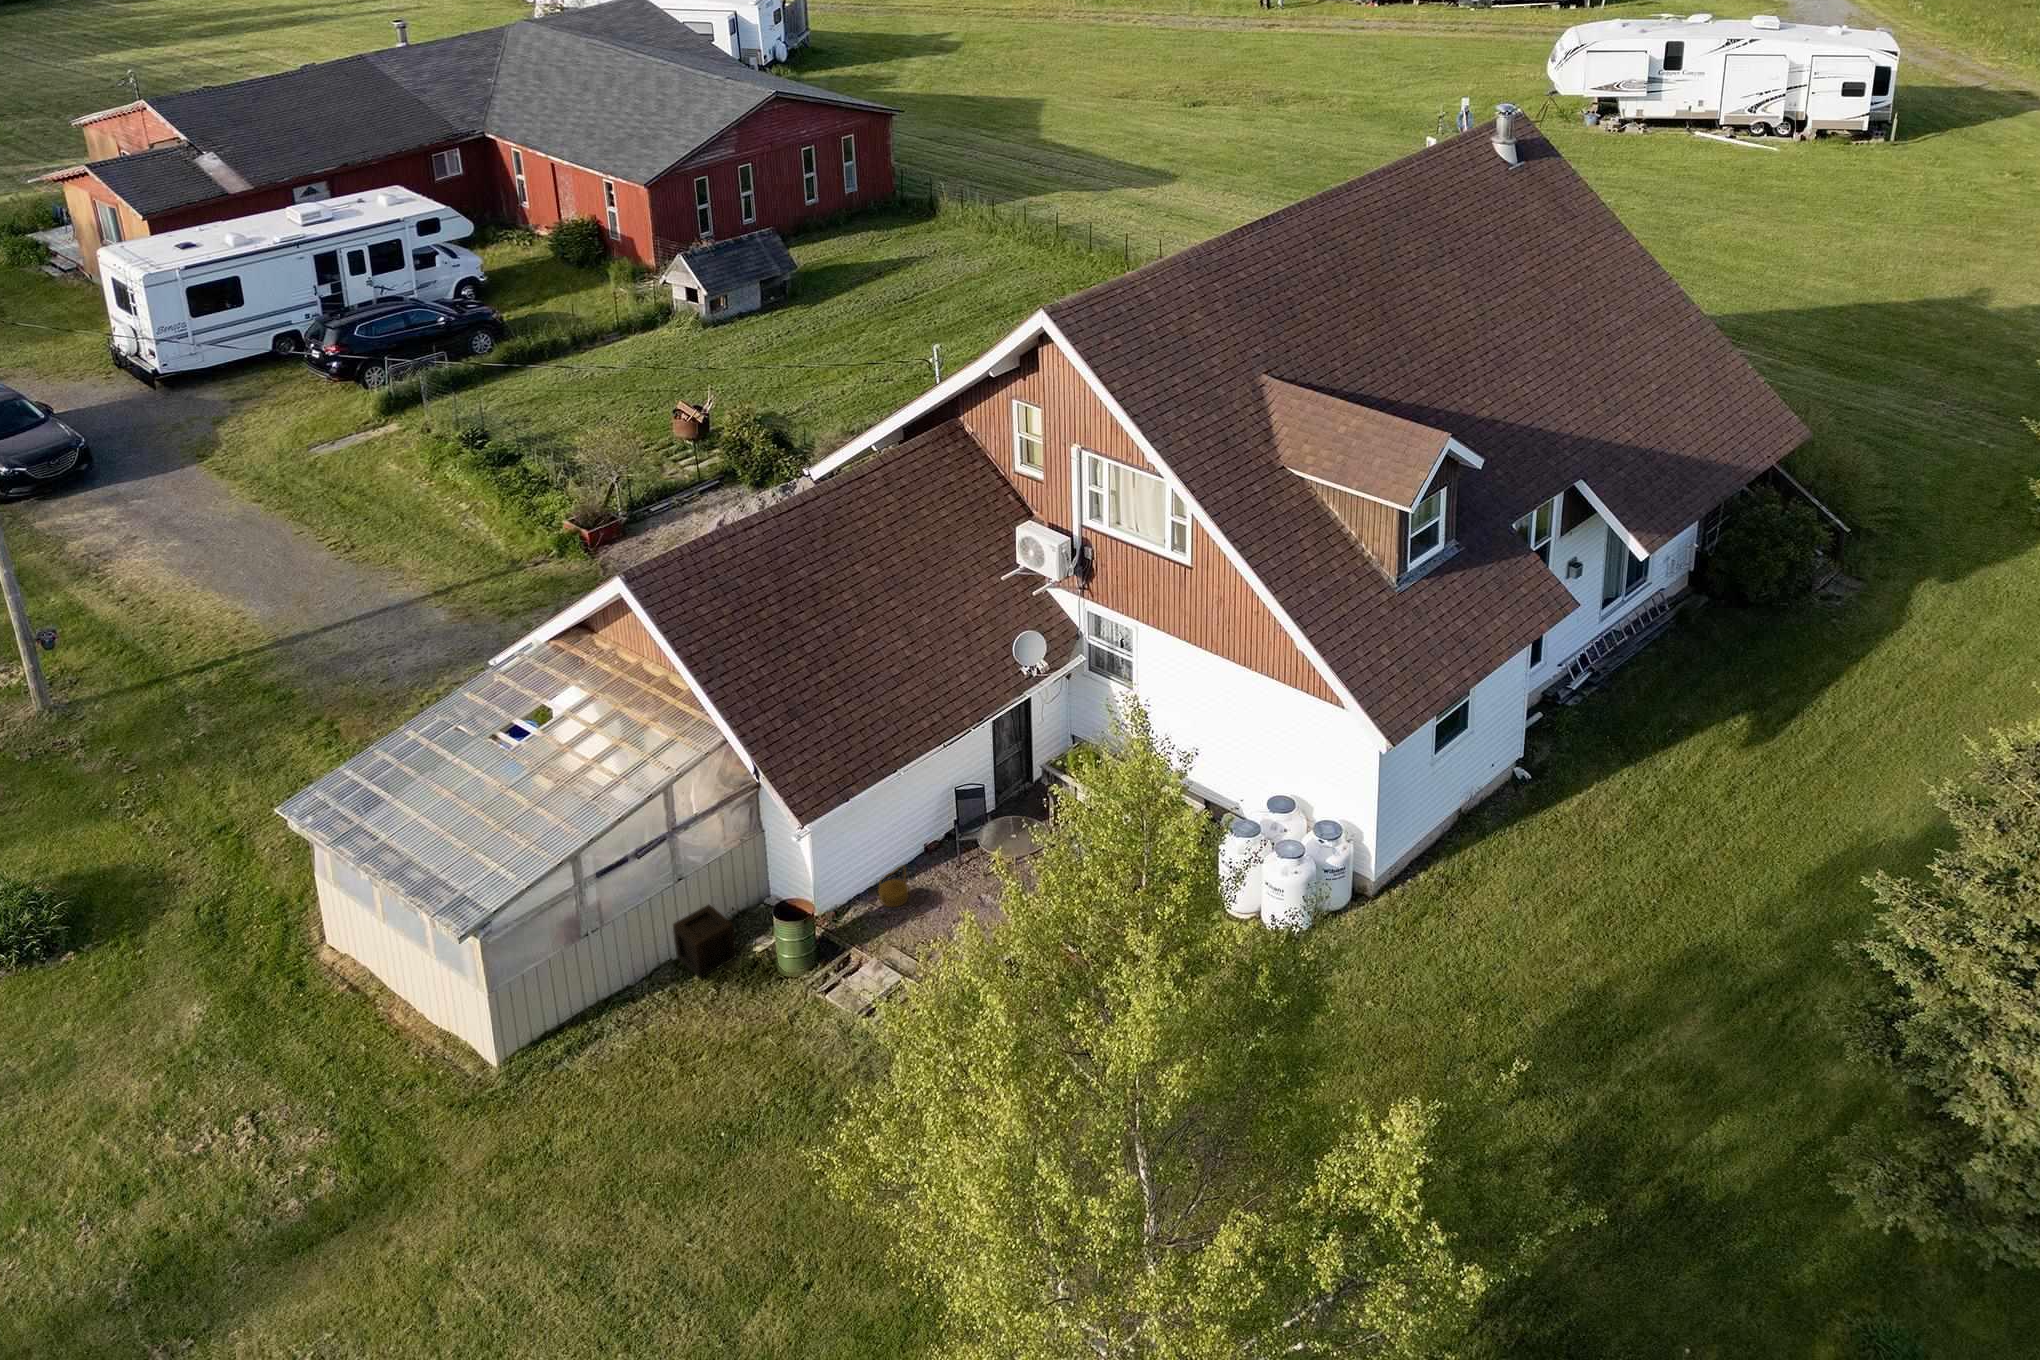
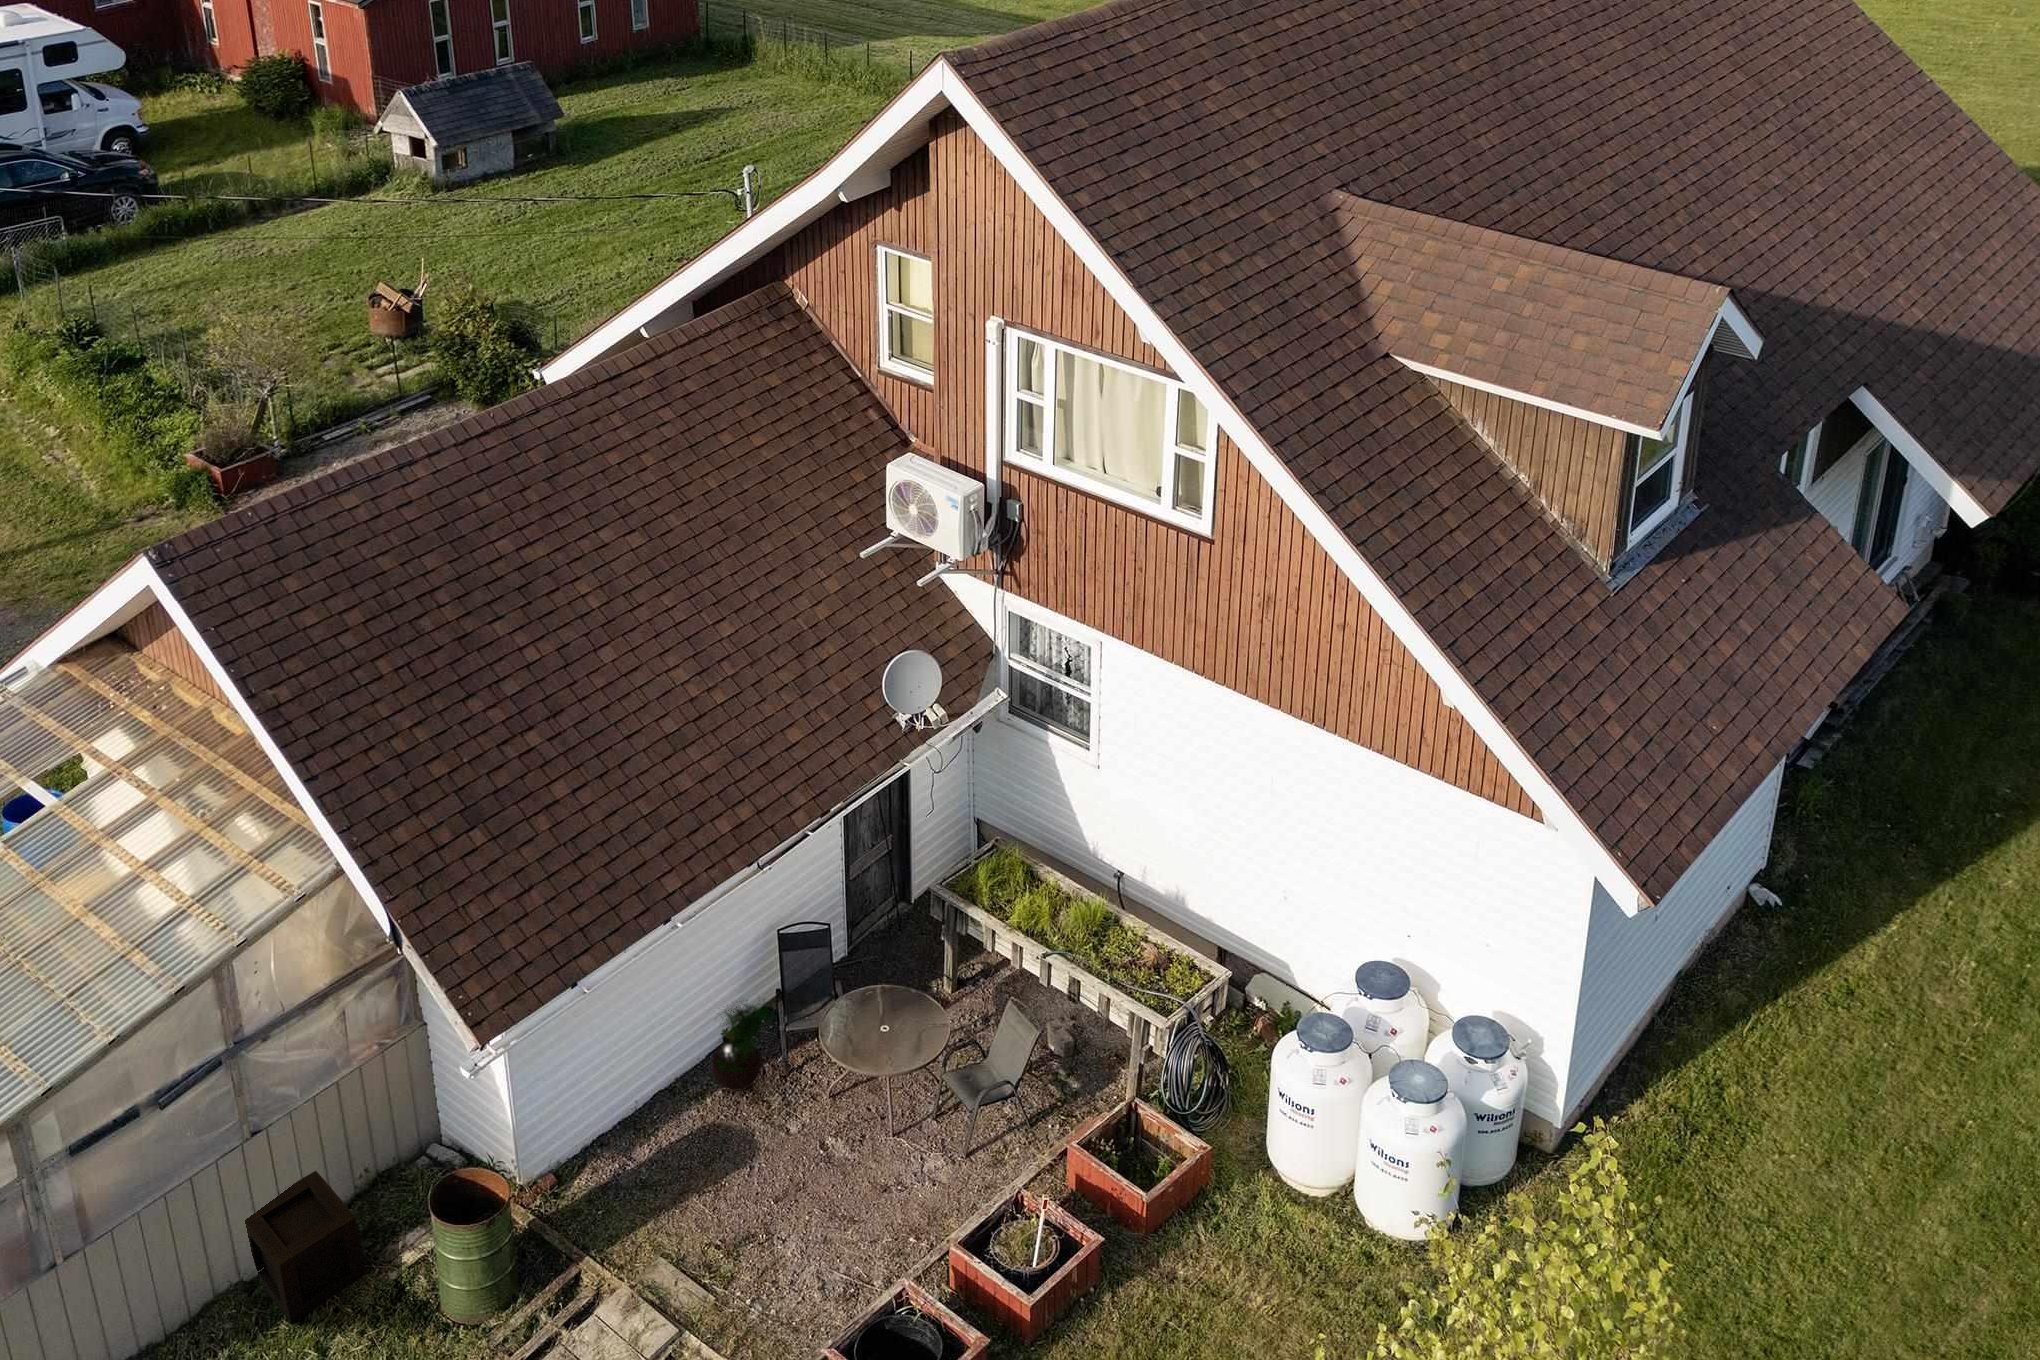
potted tree: none [918,819,954,873] -> present [712,998,773,1091]
woven basket: present [878,866,909,907] -> none [637,1083,693,1164]

